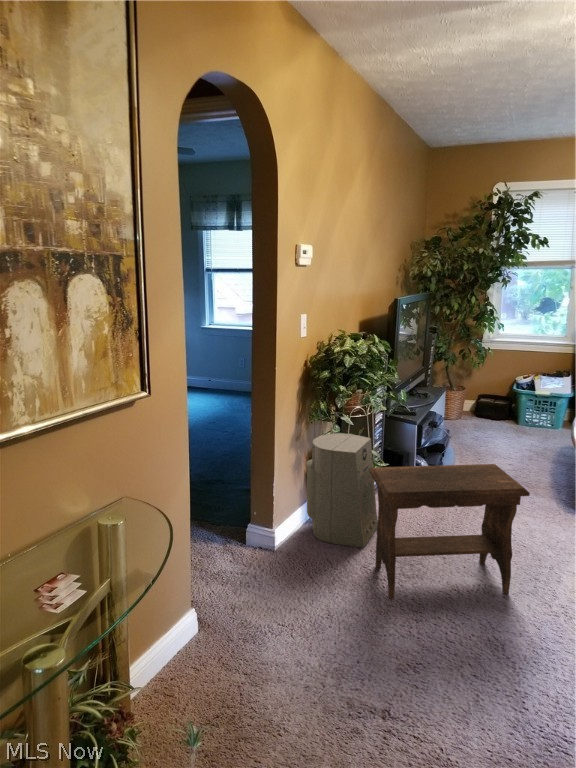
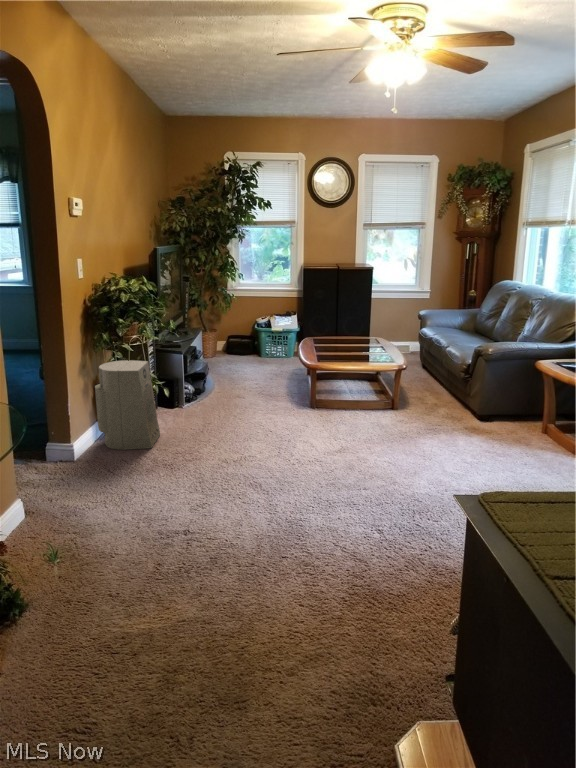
footstool: present [369,464,530,599] -> none [152,367,270,473]

